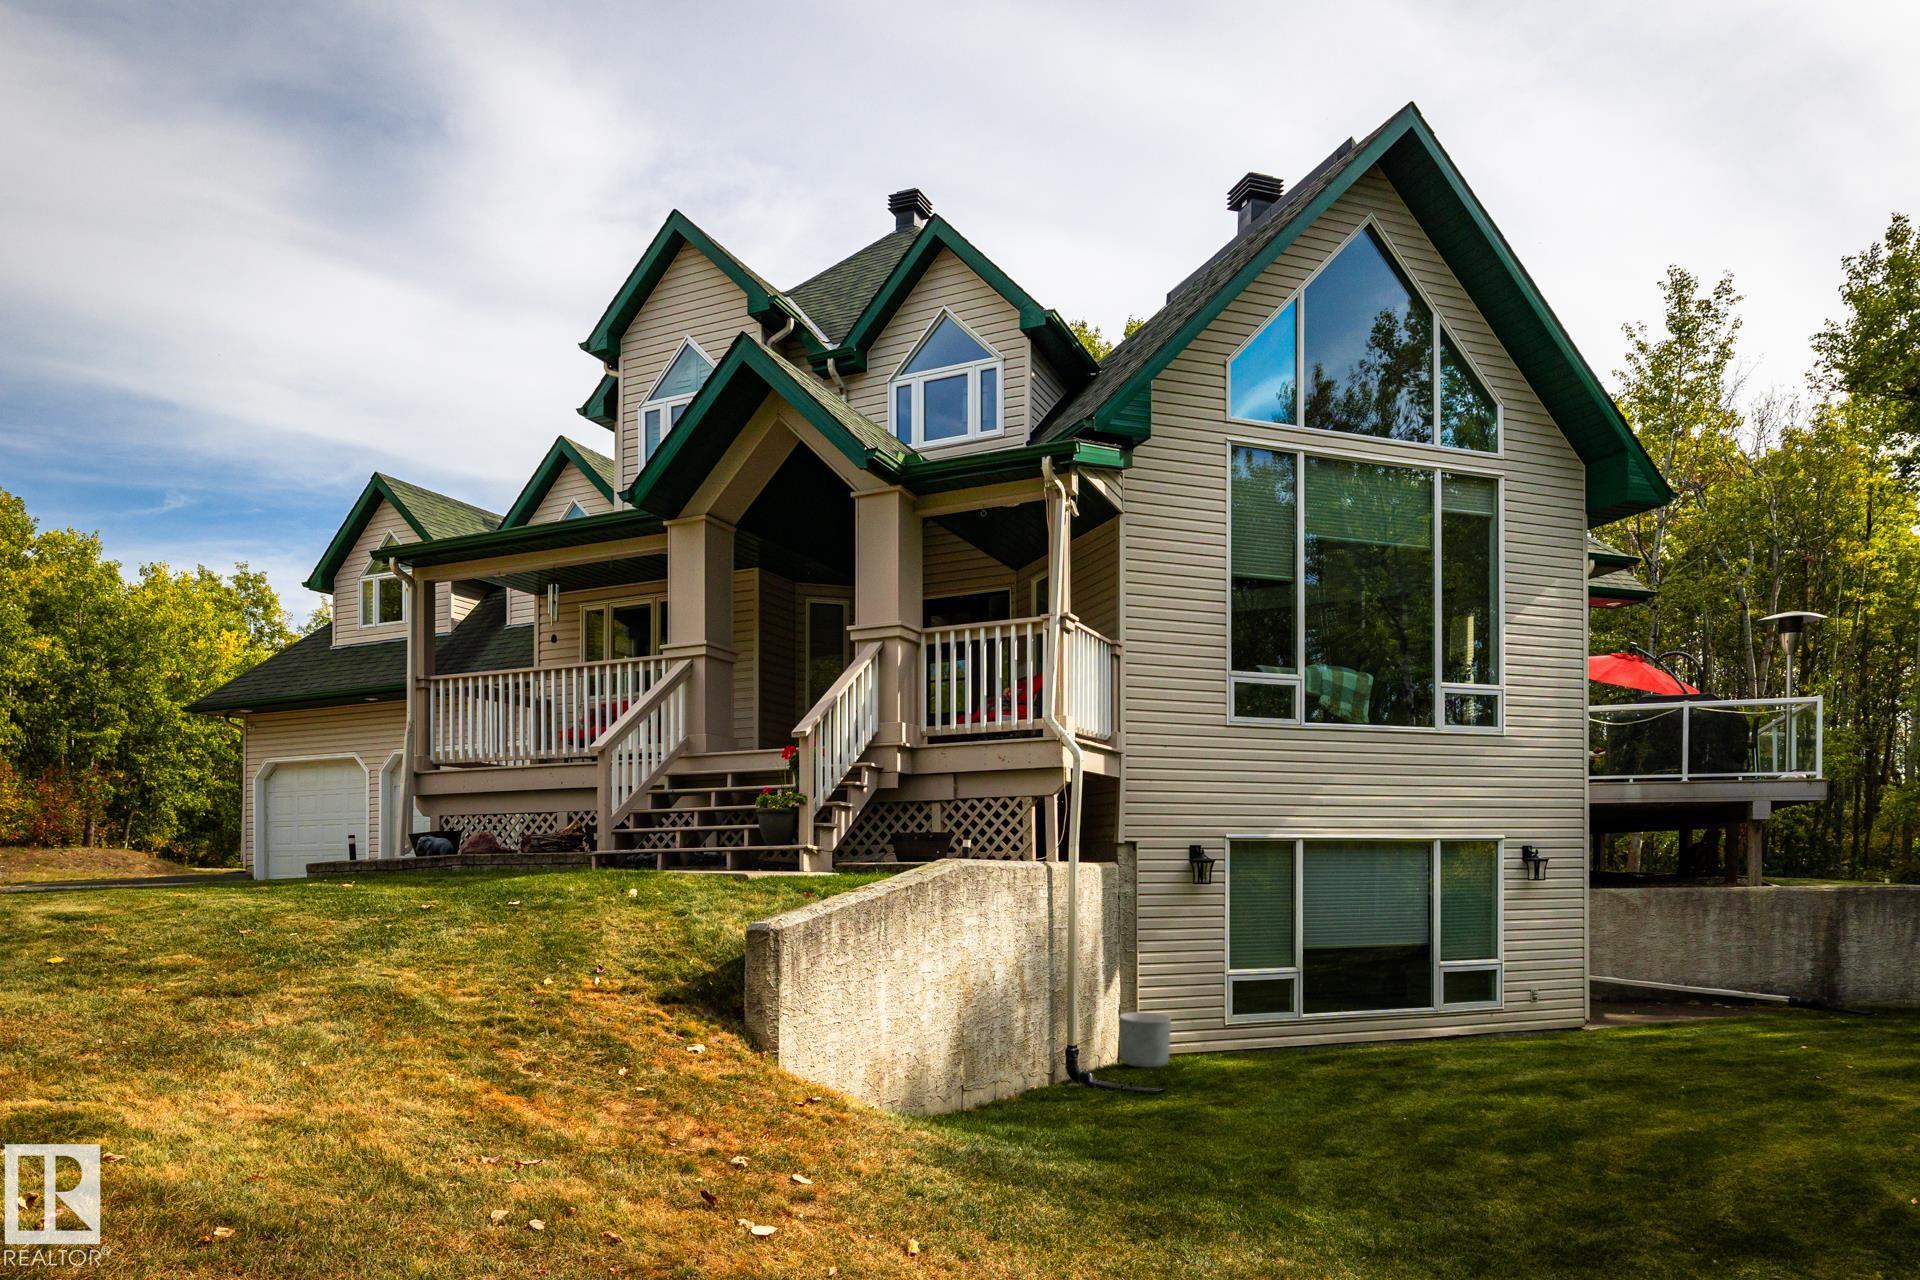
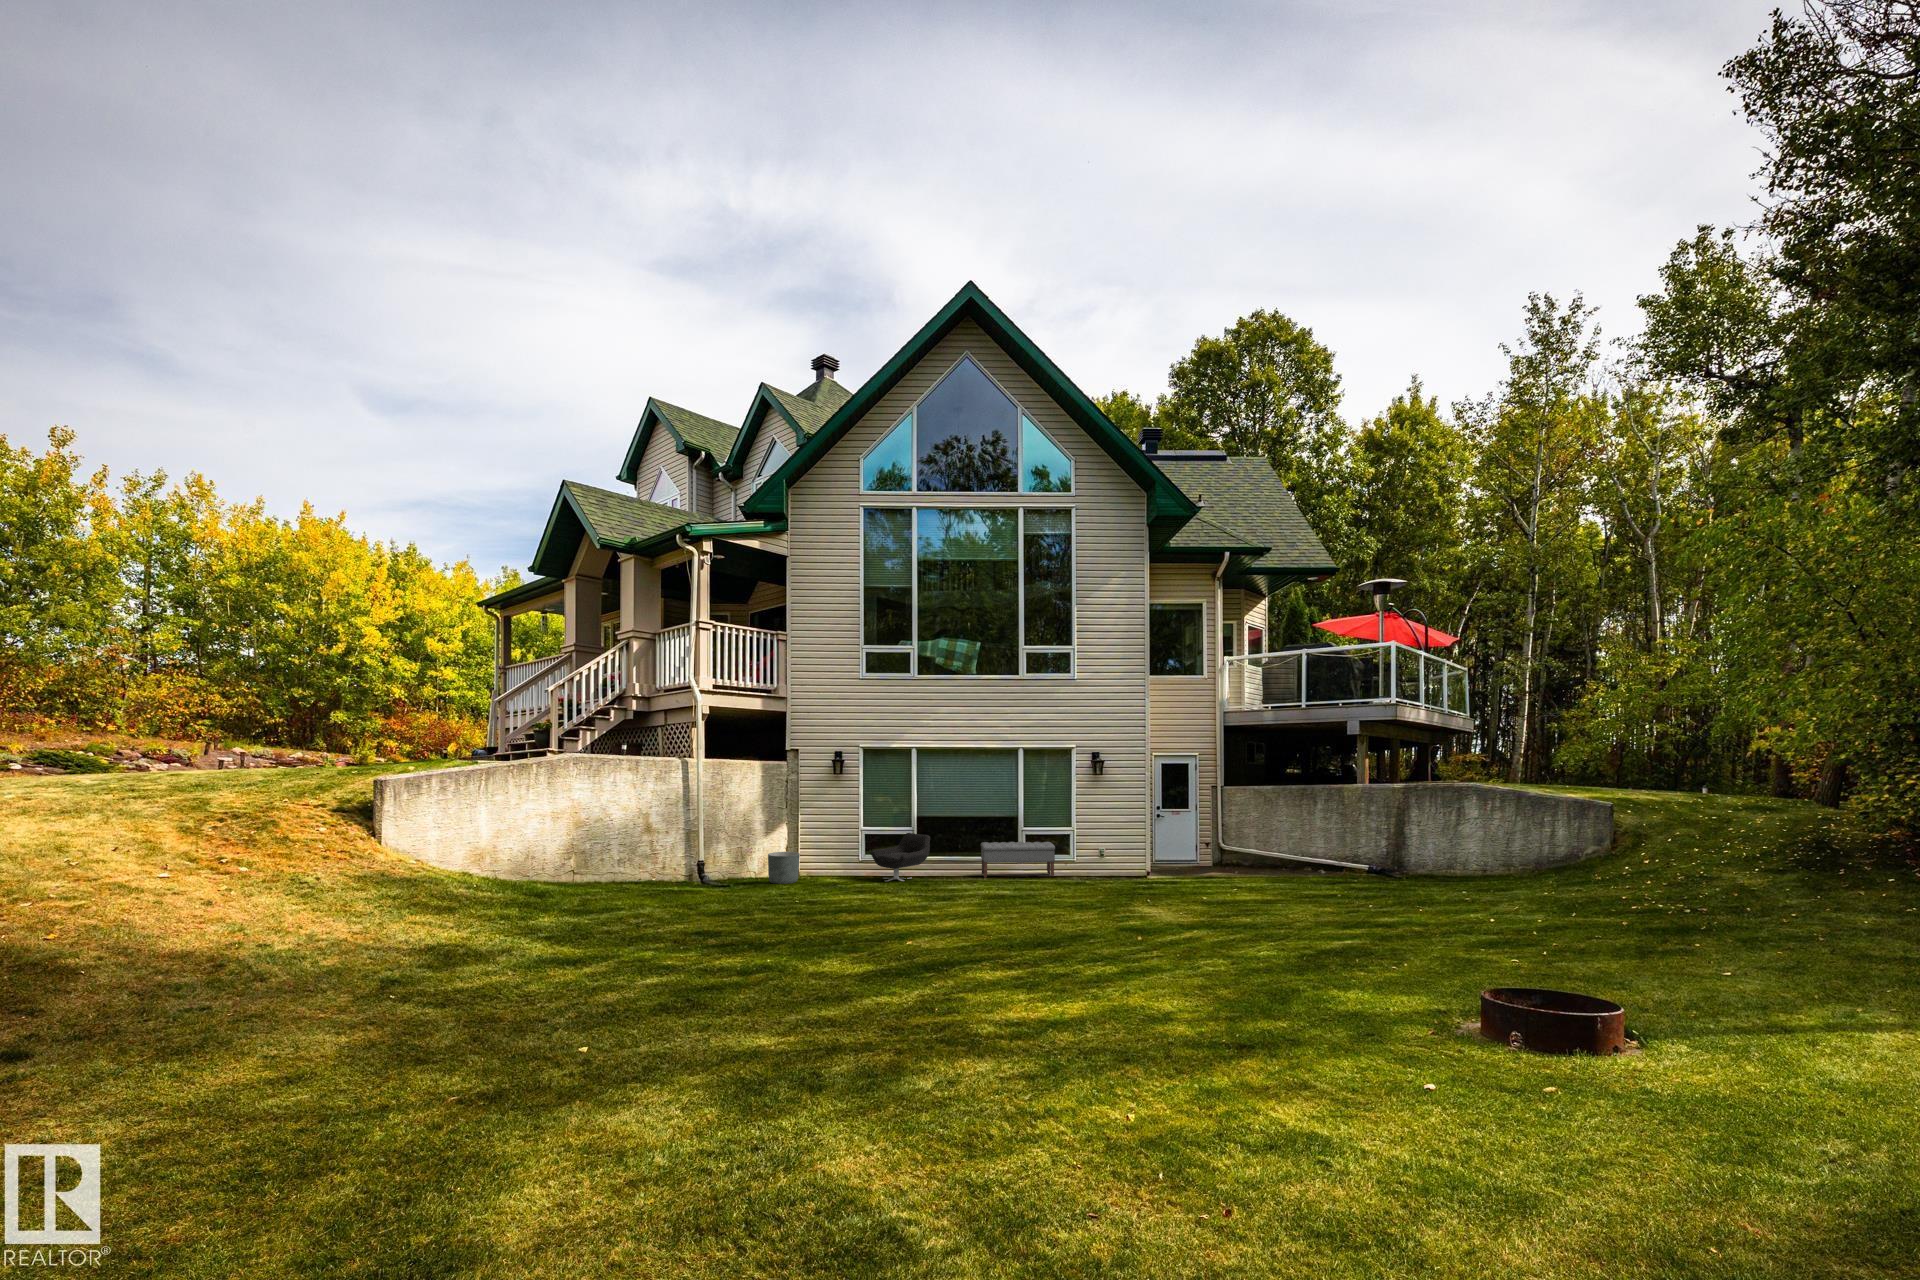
lounge chair: none [1263,975,1353,1060] -> present [871,833,930,881]
bench: none [1392,984,1511,1045] -> present [981,842,1055,878]

